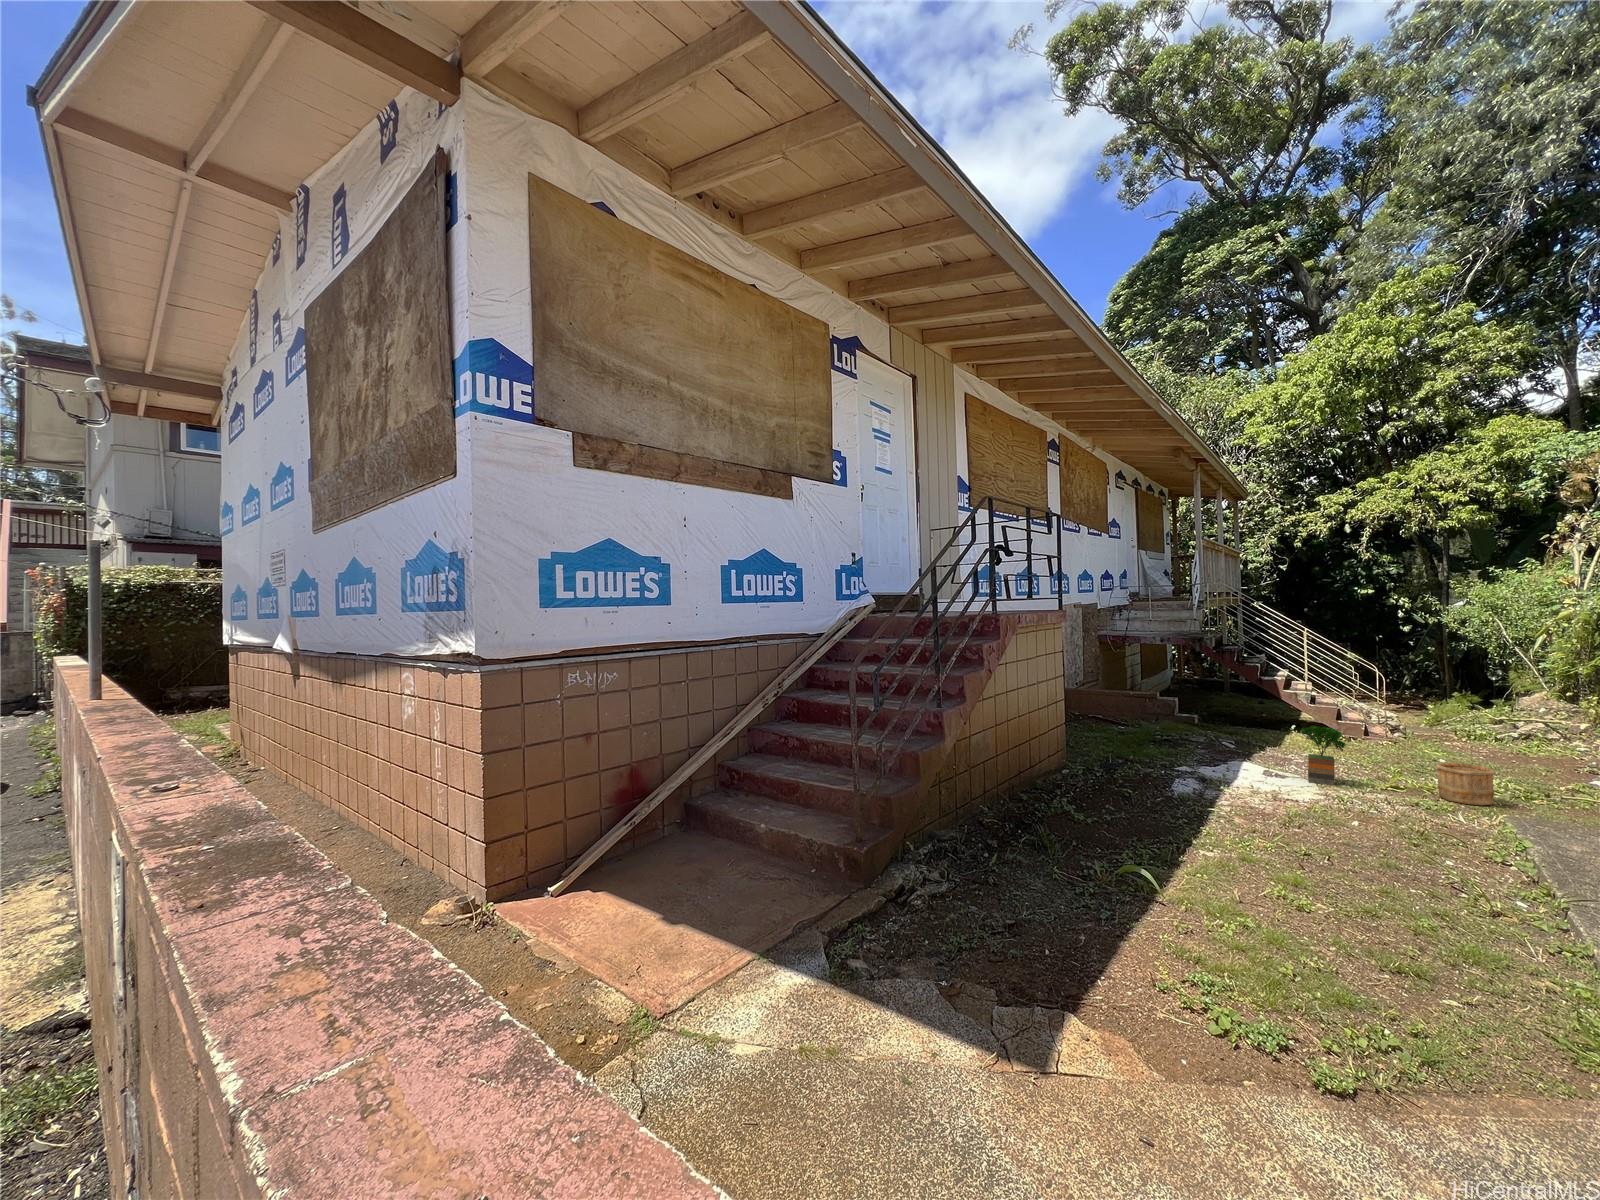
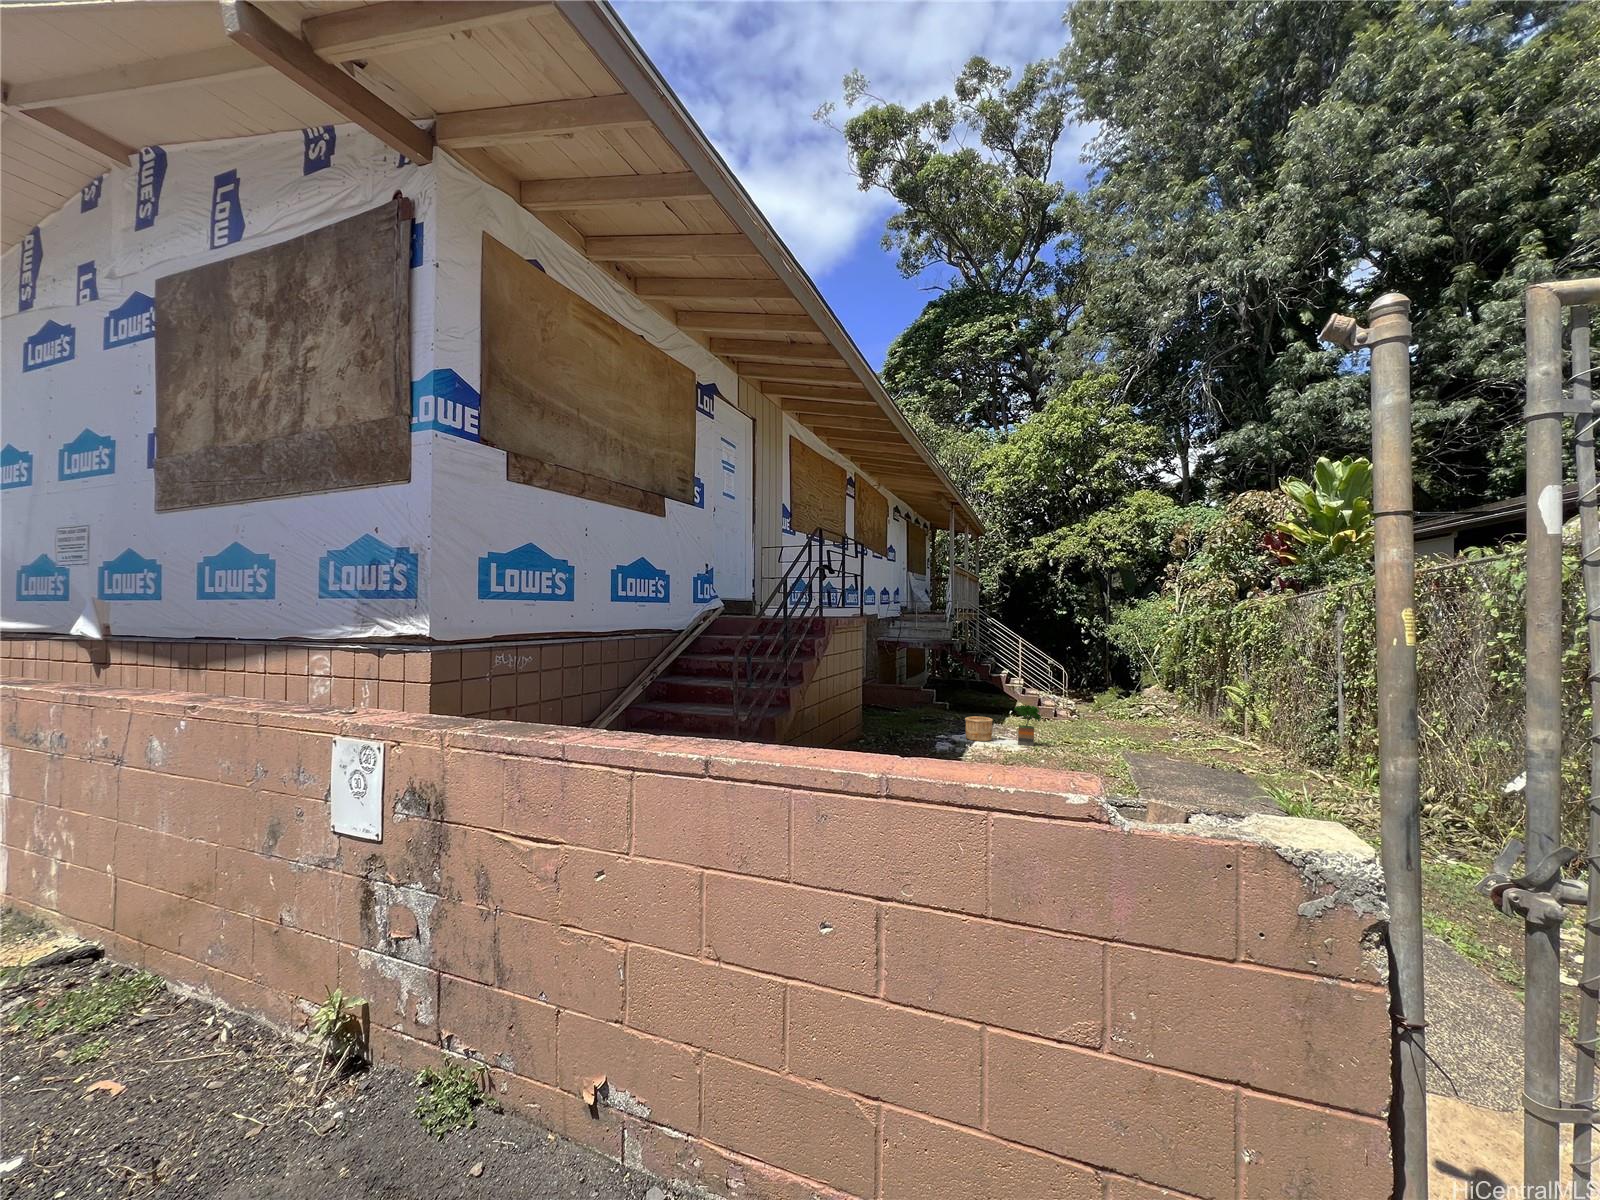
wooden bucket: present [1436,763,1495,805] -> present [965,716,993,741]

